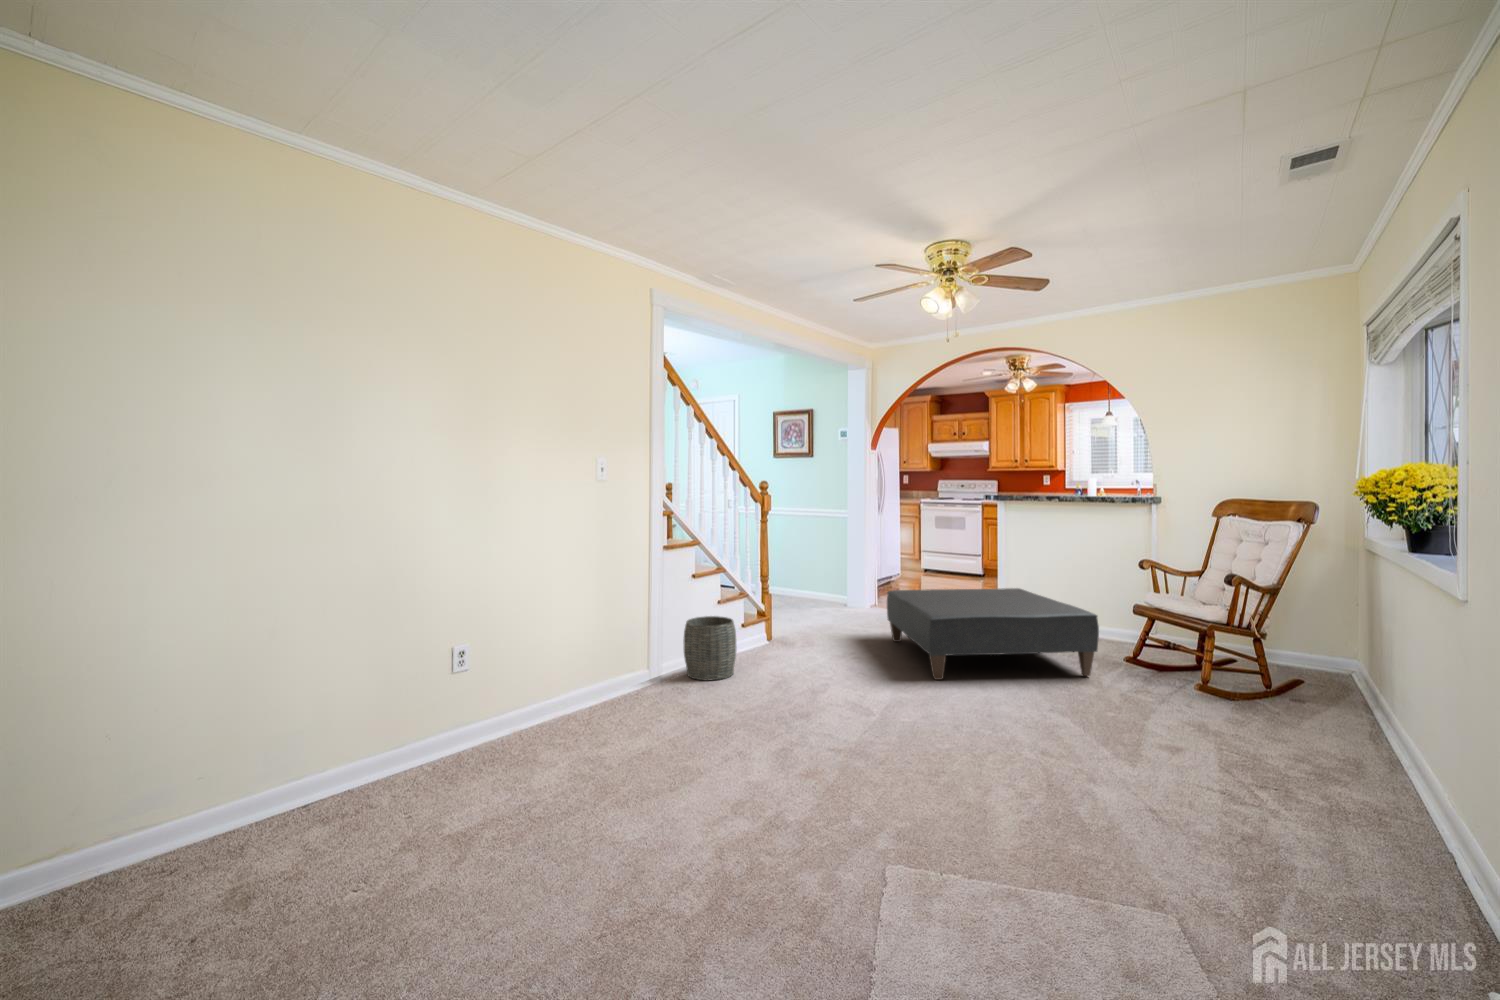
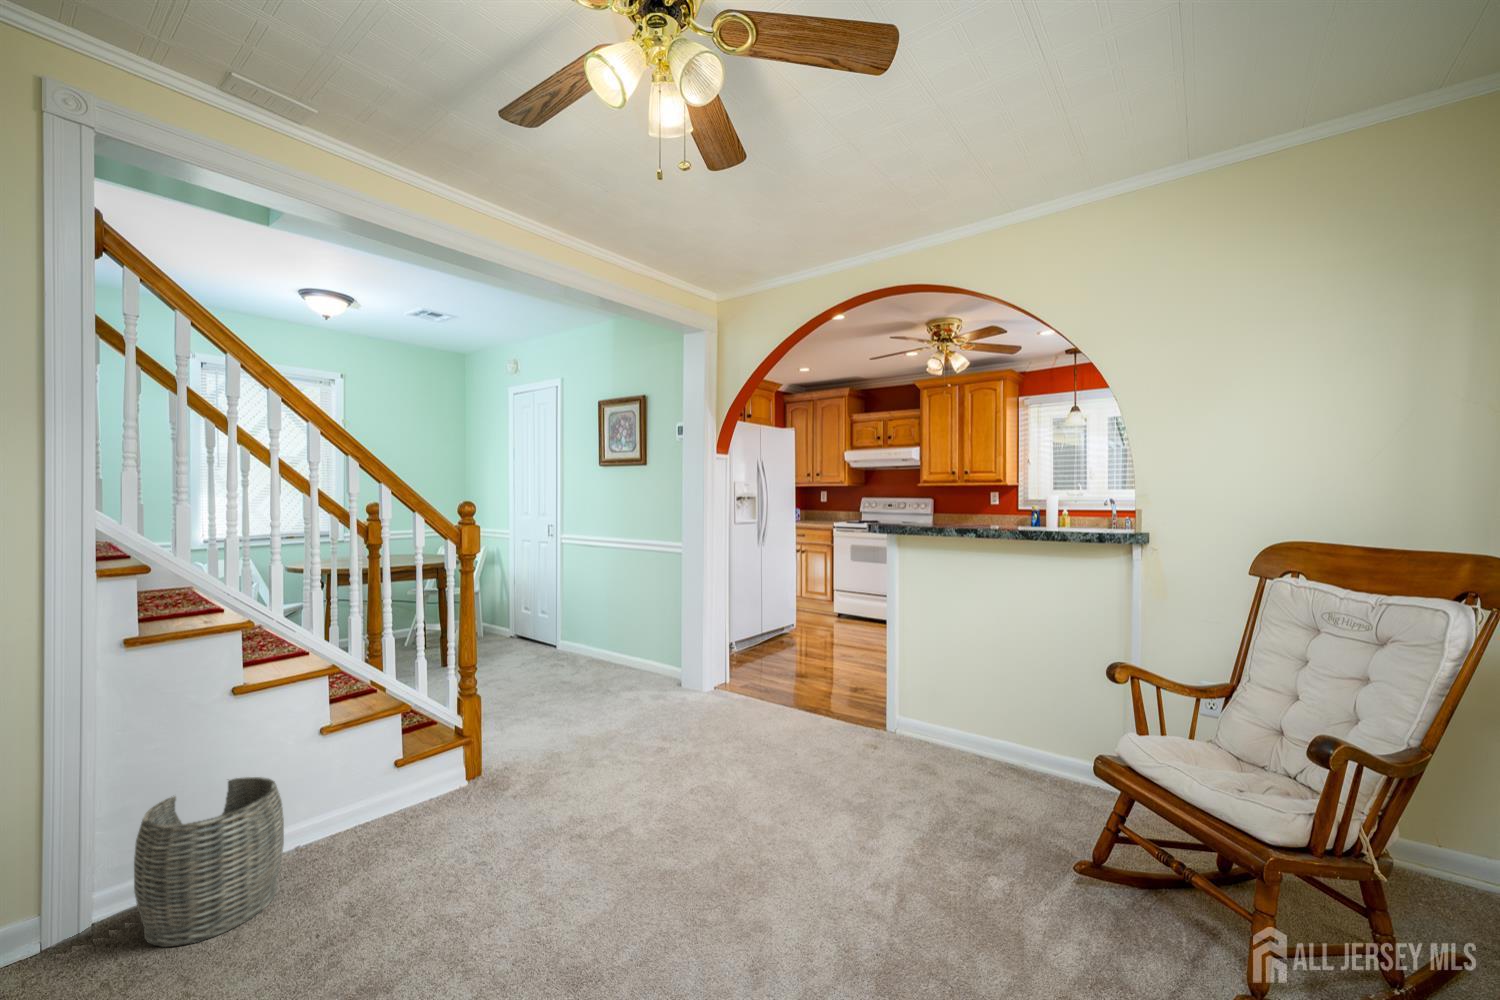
ottoman: present [887,588,1099,680] -> none [647,689,1021,946]

